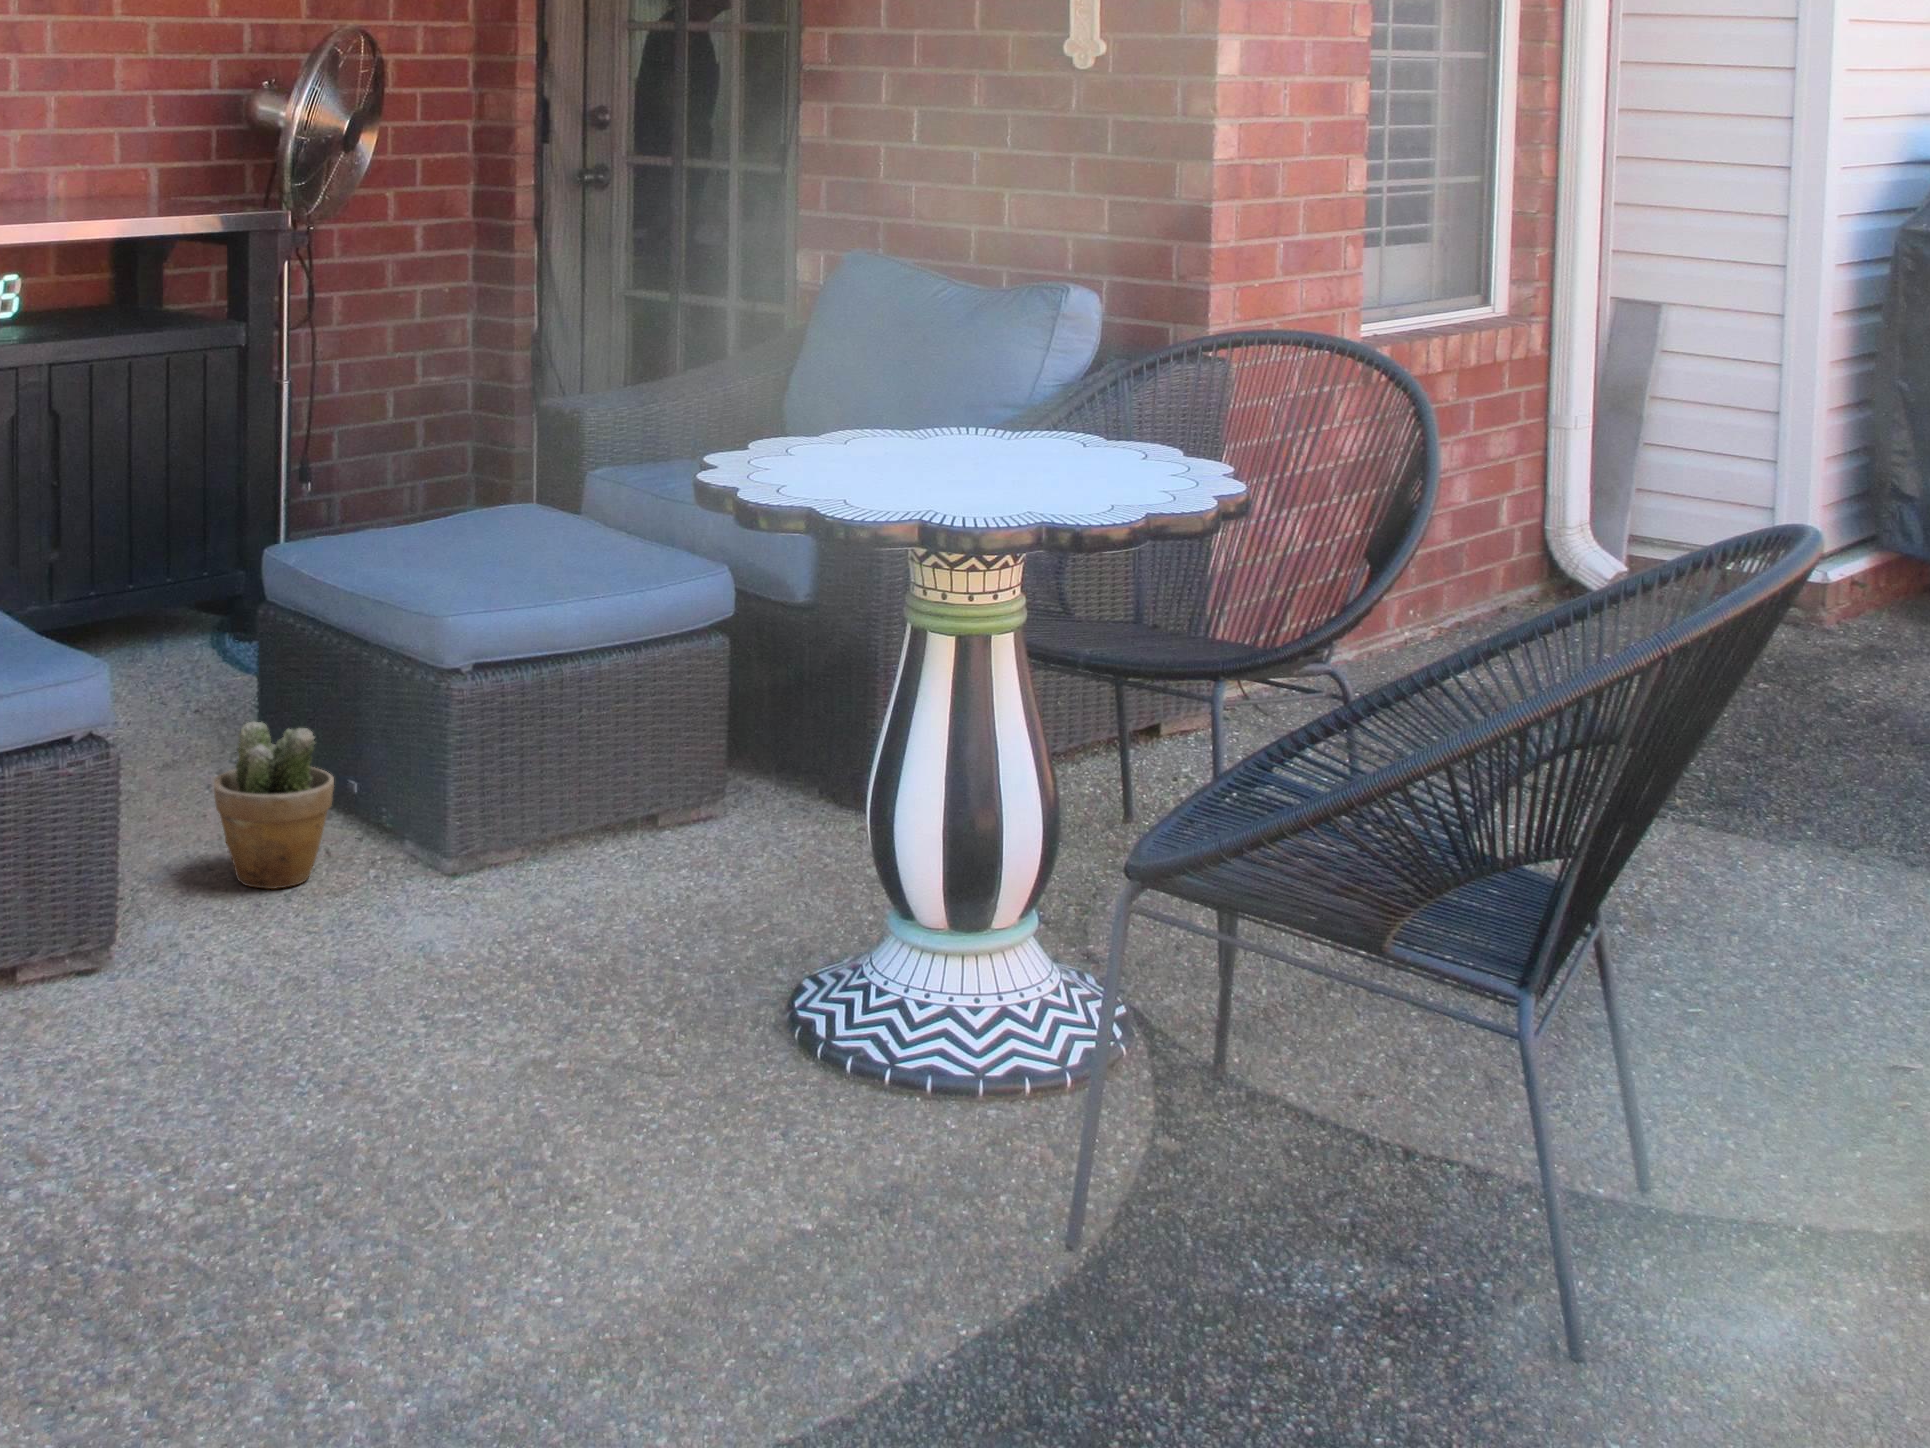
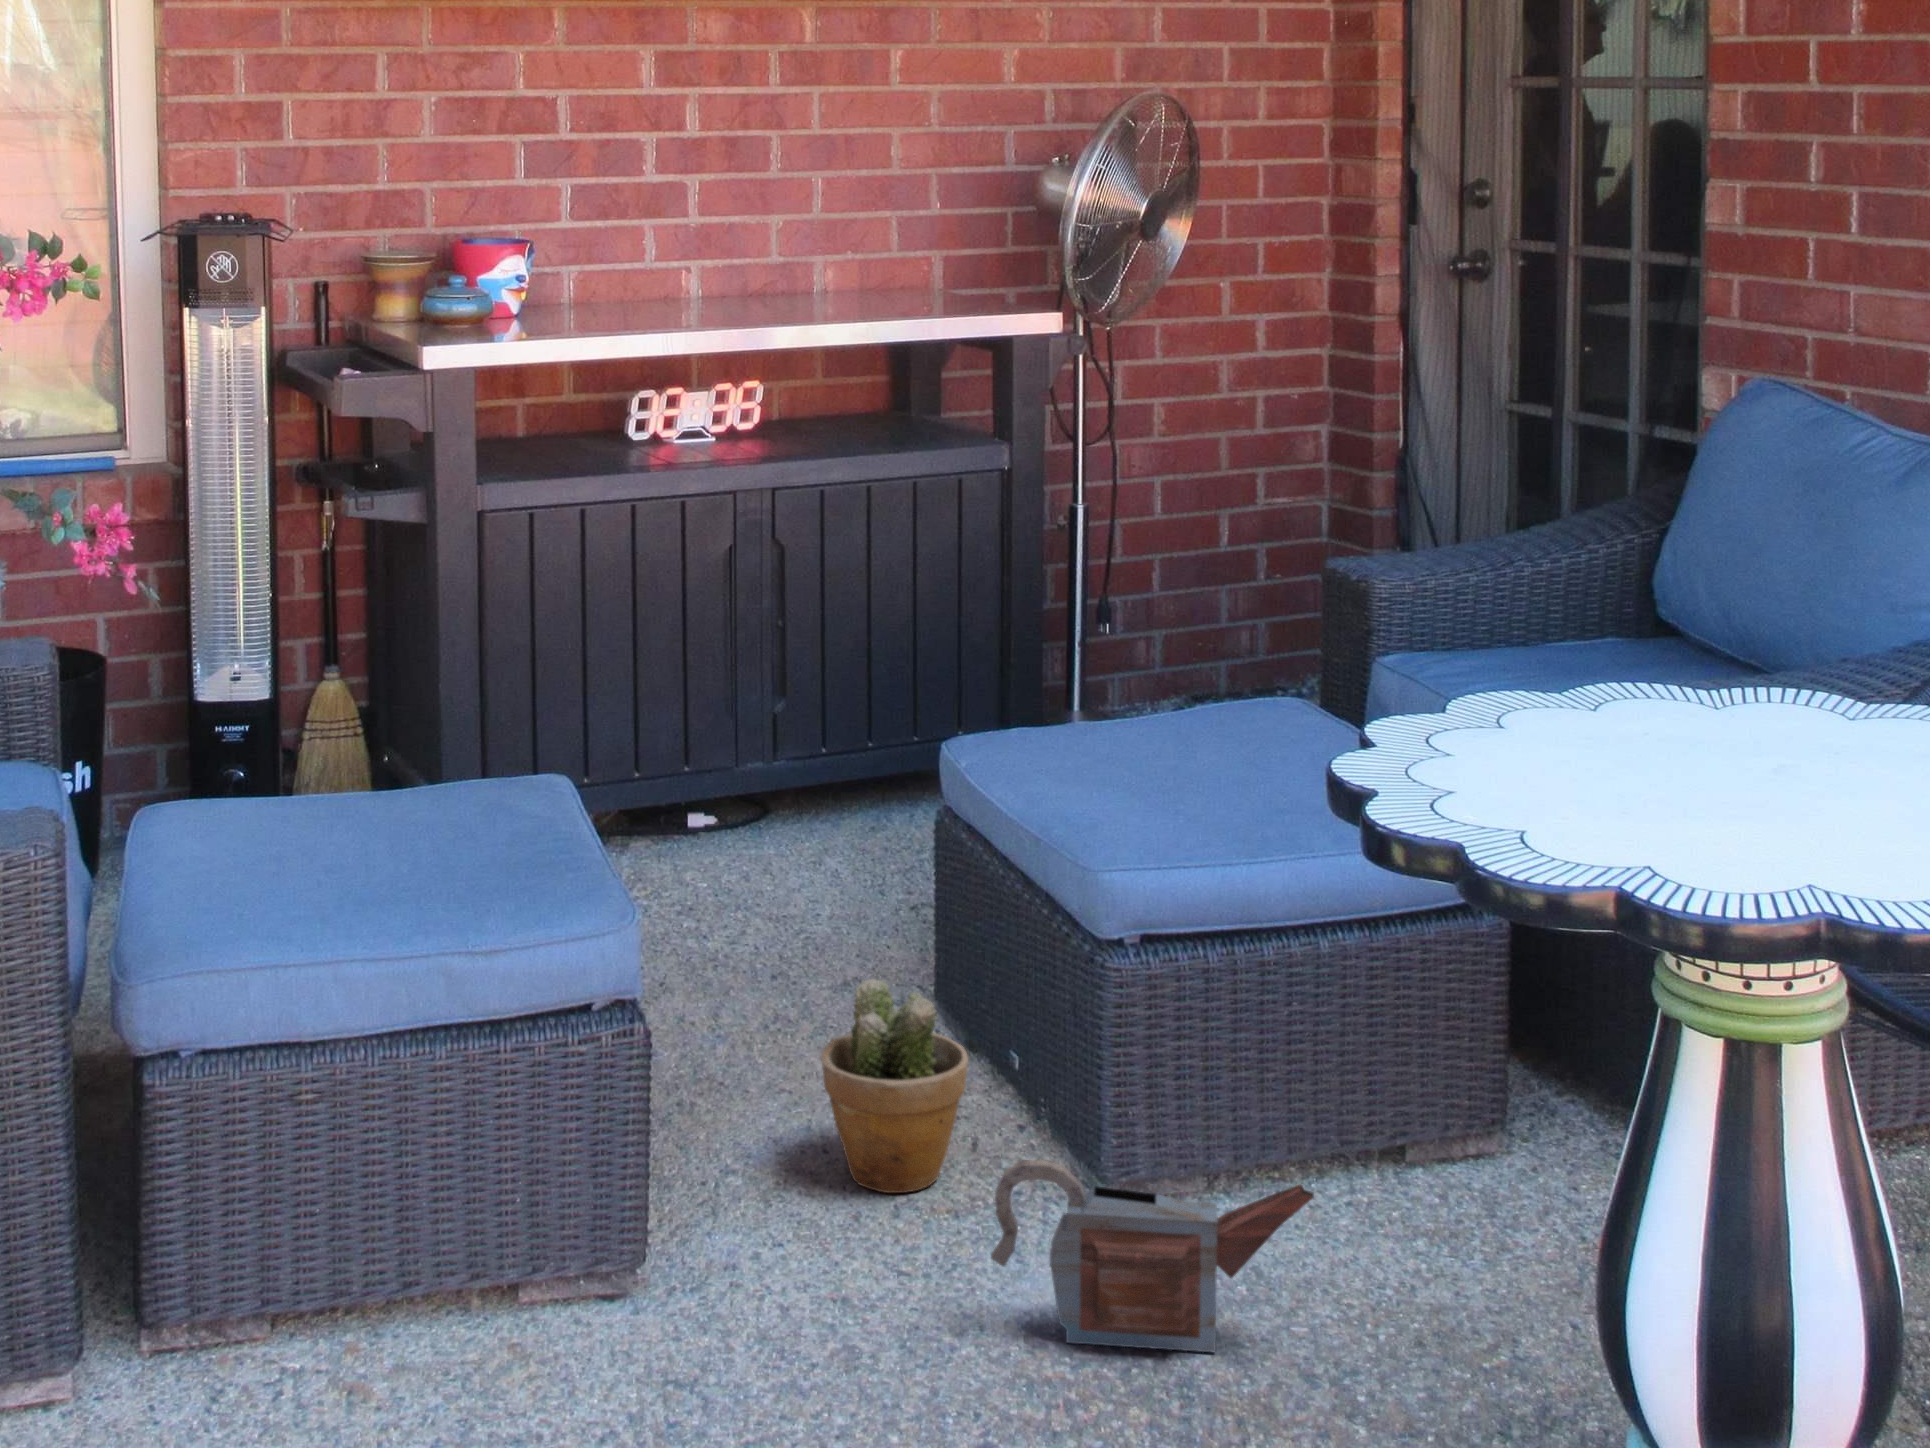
watering can: none [395,817,638,958] -> present [991,1160,1314,1352]

